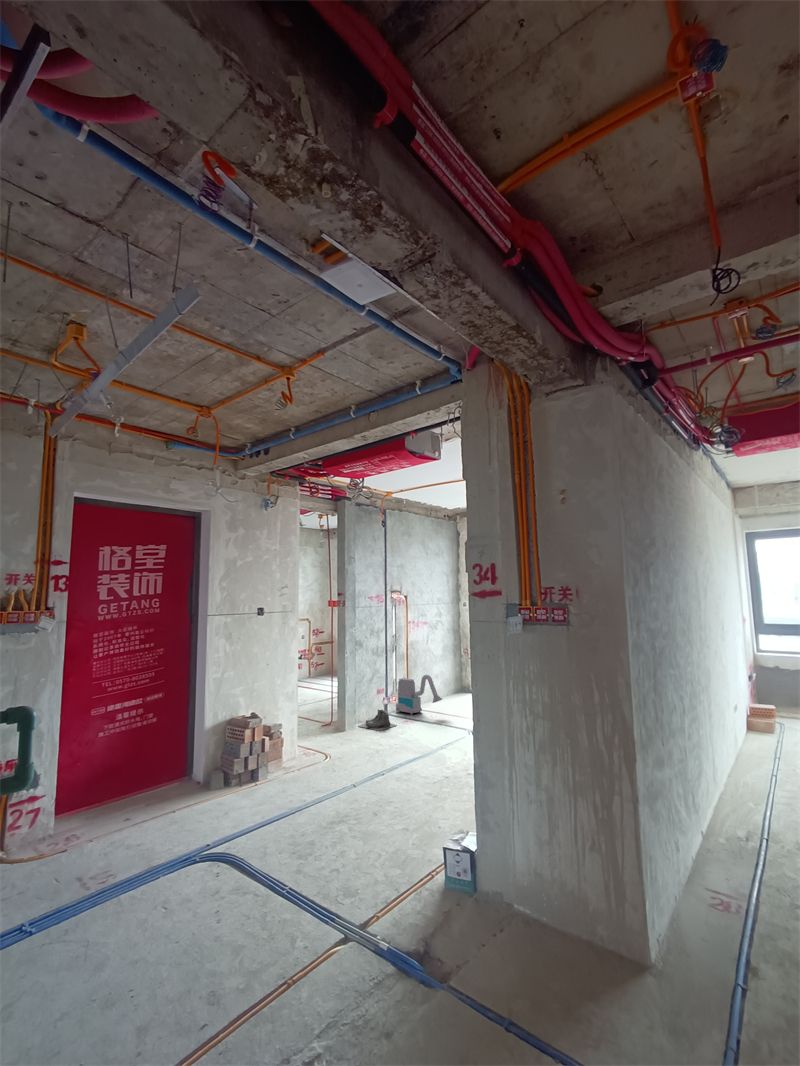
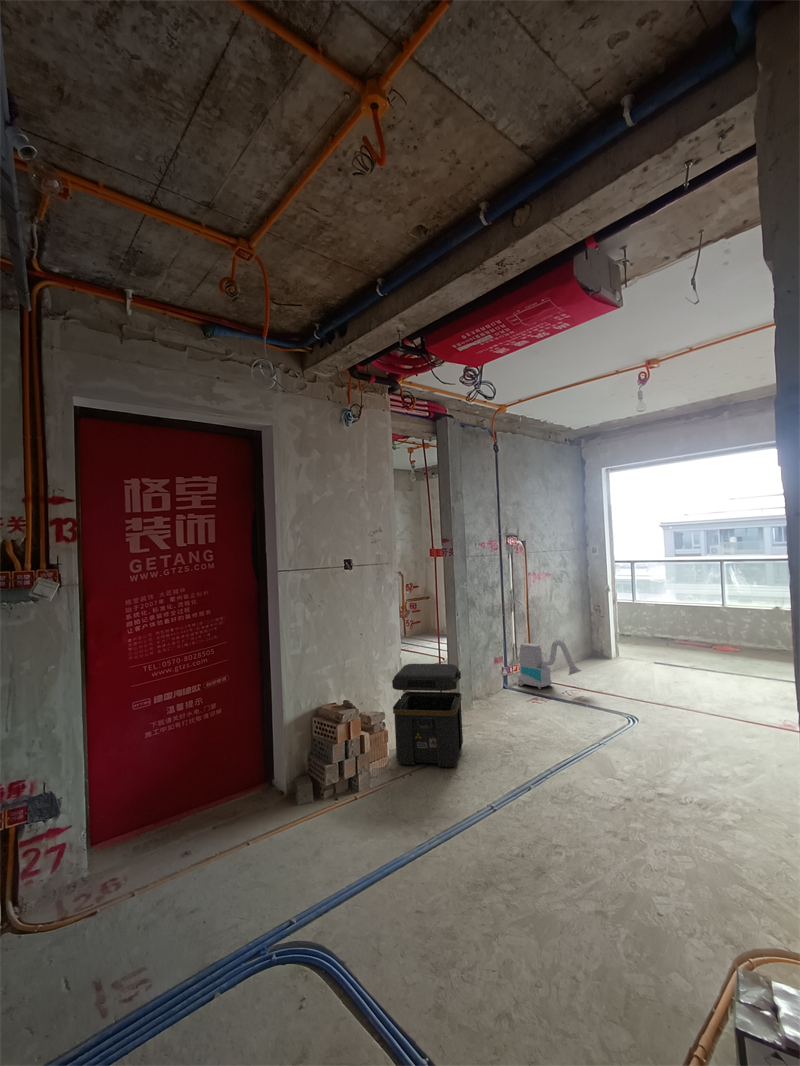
toolbox: none [289,689,342,764] -> present [392,664,463,767]
boots: present [359,710,396,731] -> none [475,684,526,713]

